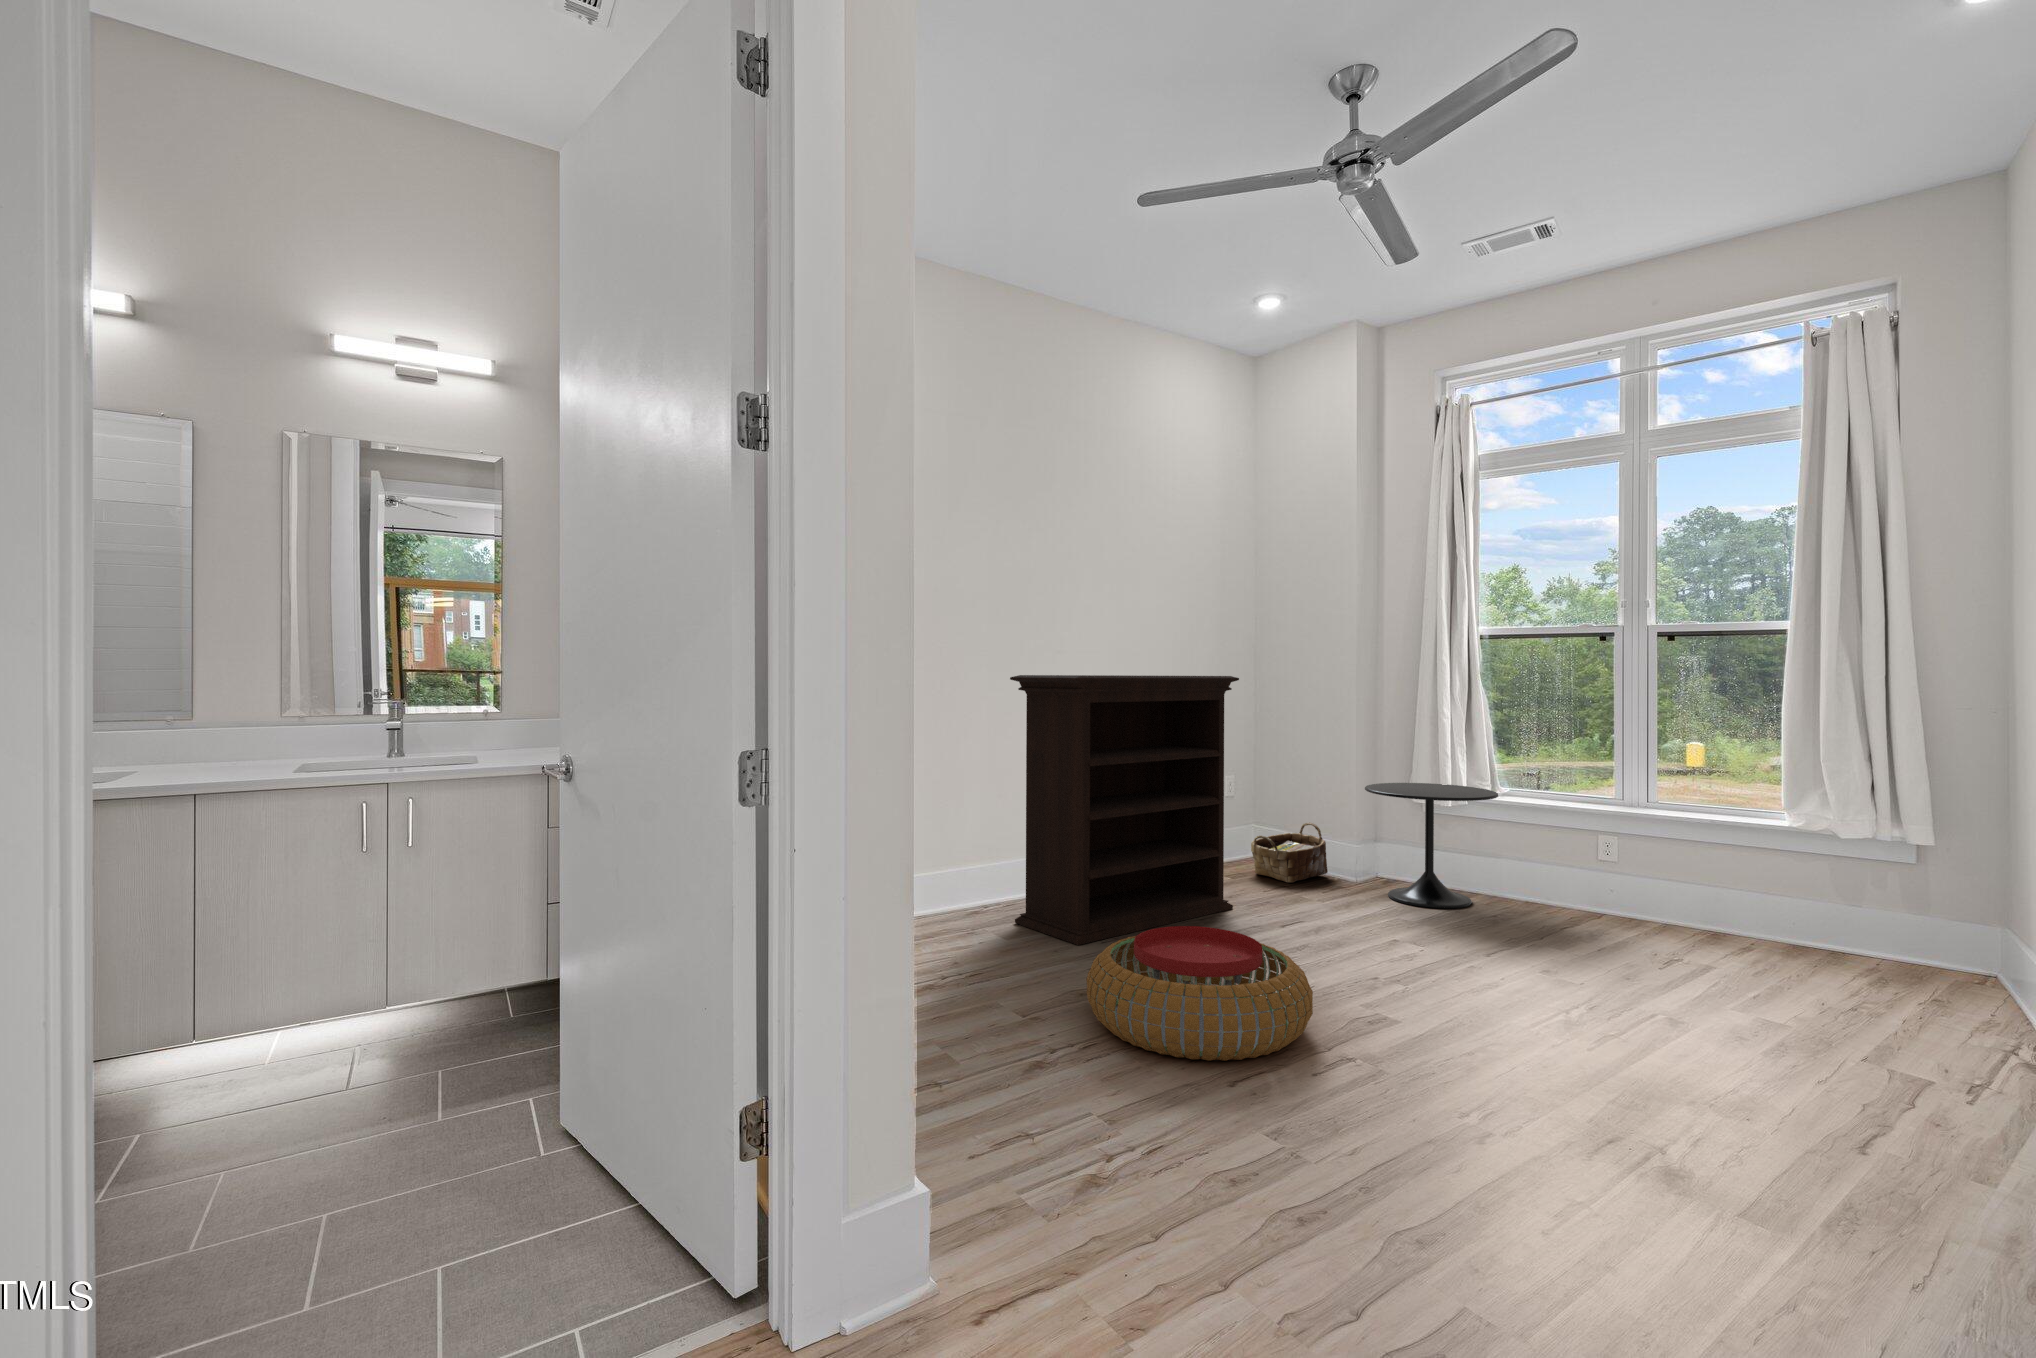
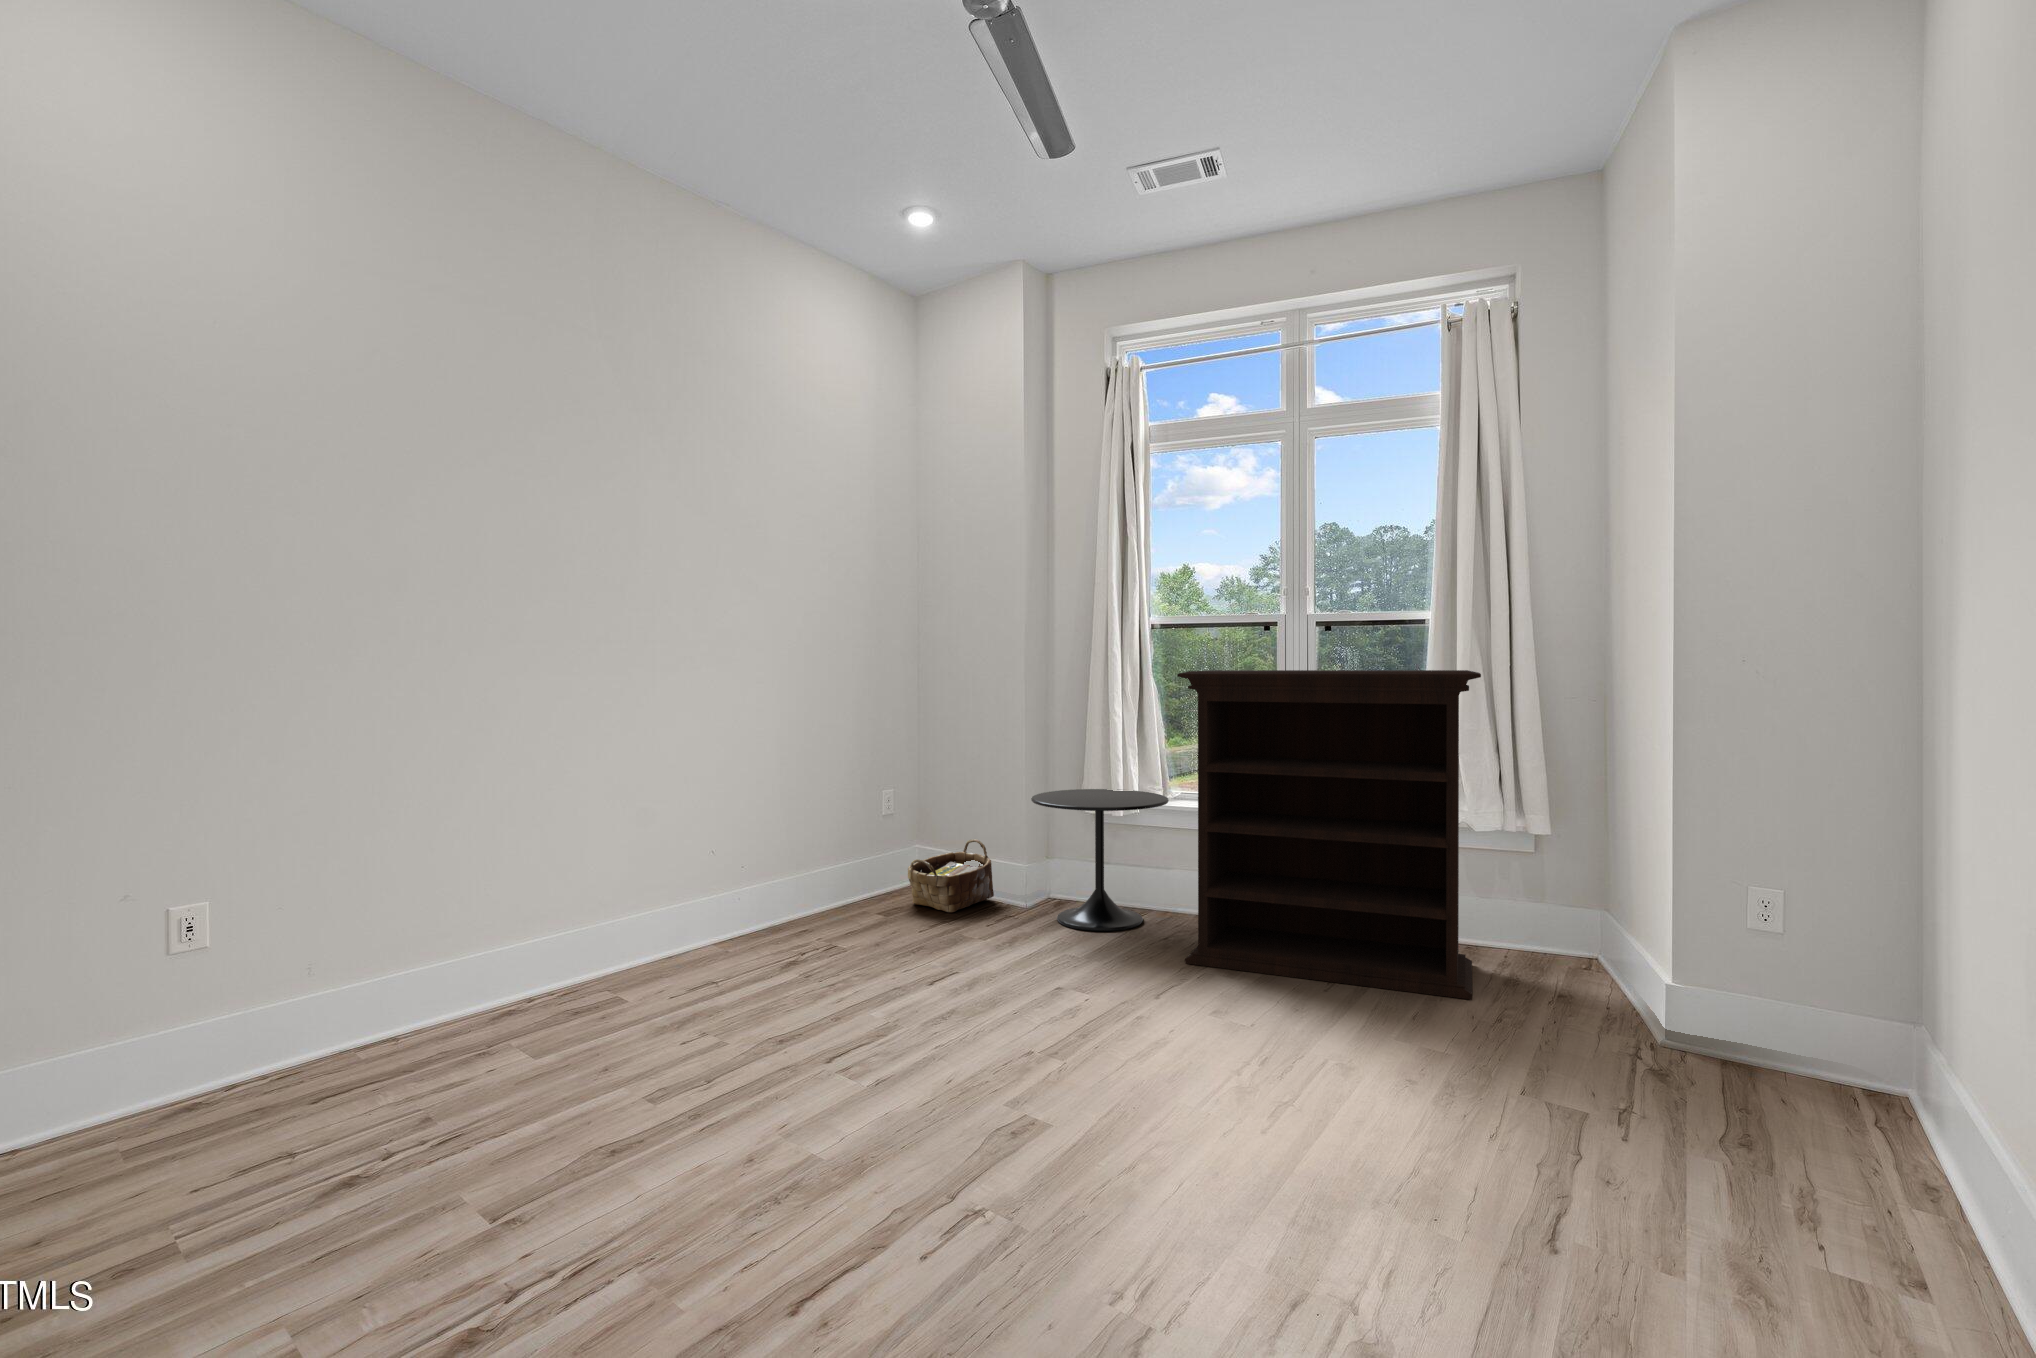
bookshelf: present [1010,675,1239,945] -> present [1177,670,1481,1000]
pouf: present [1087,926,1313,1061] -> none [647,1010,953,1211]

